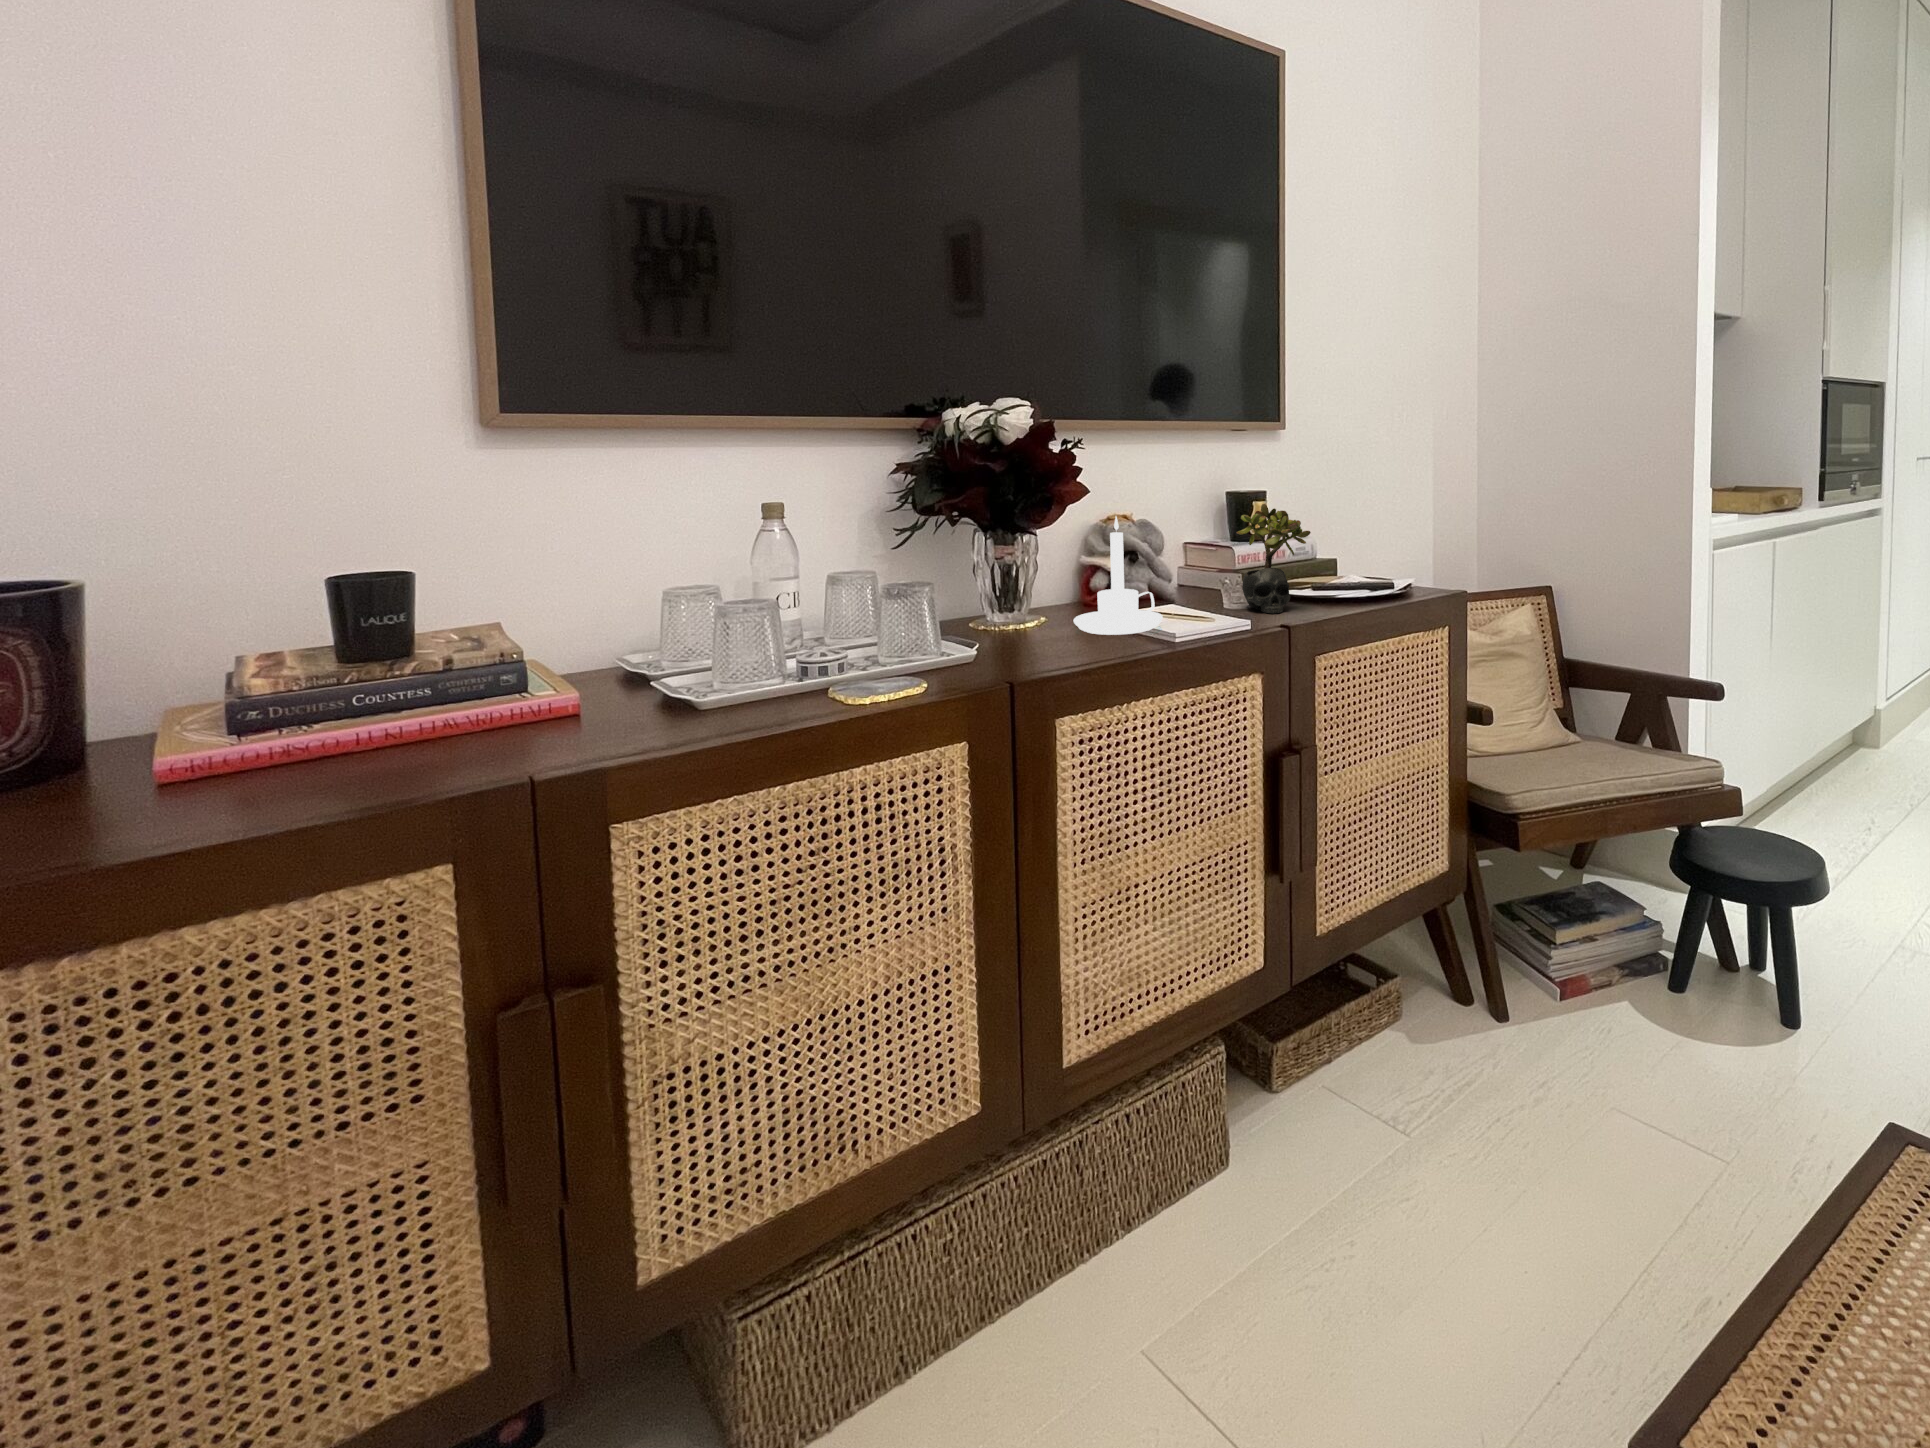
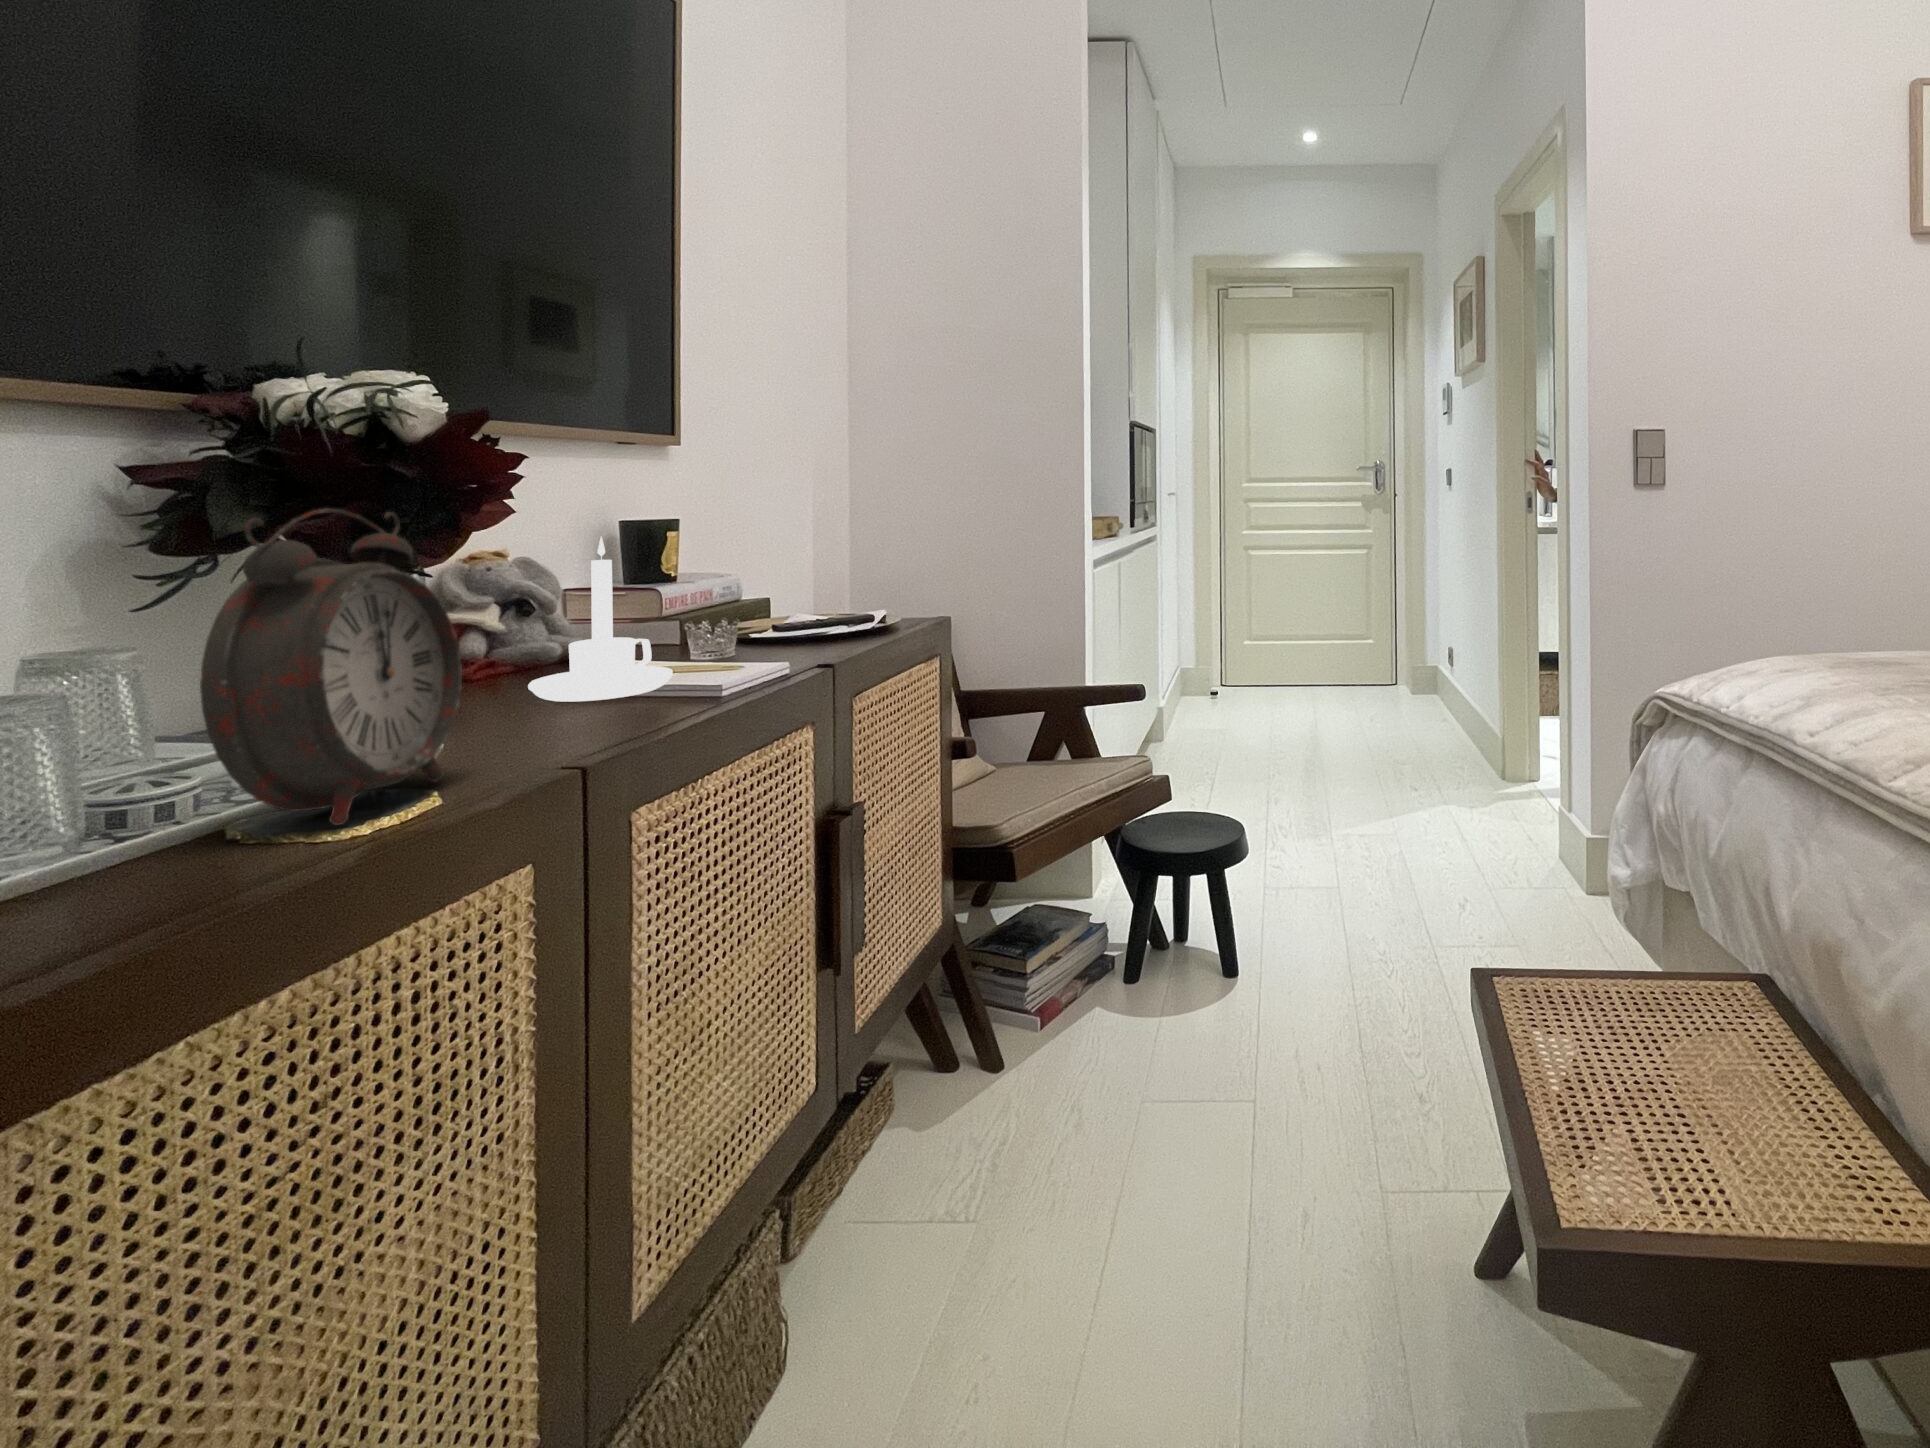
succulent plant: present [1236,504,1311,613] -> none [722,525,819,655]
alarm clock: none [798,506,951,697] -> present [200,509,462,825]

